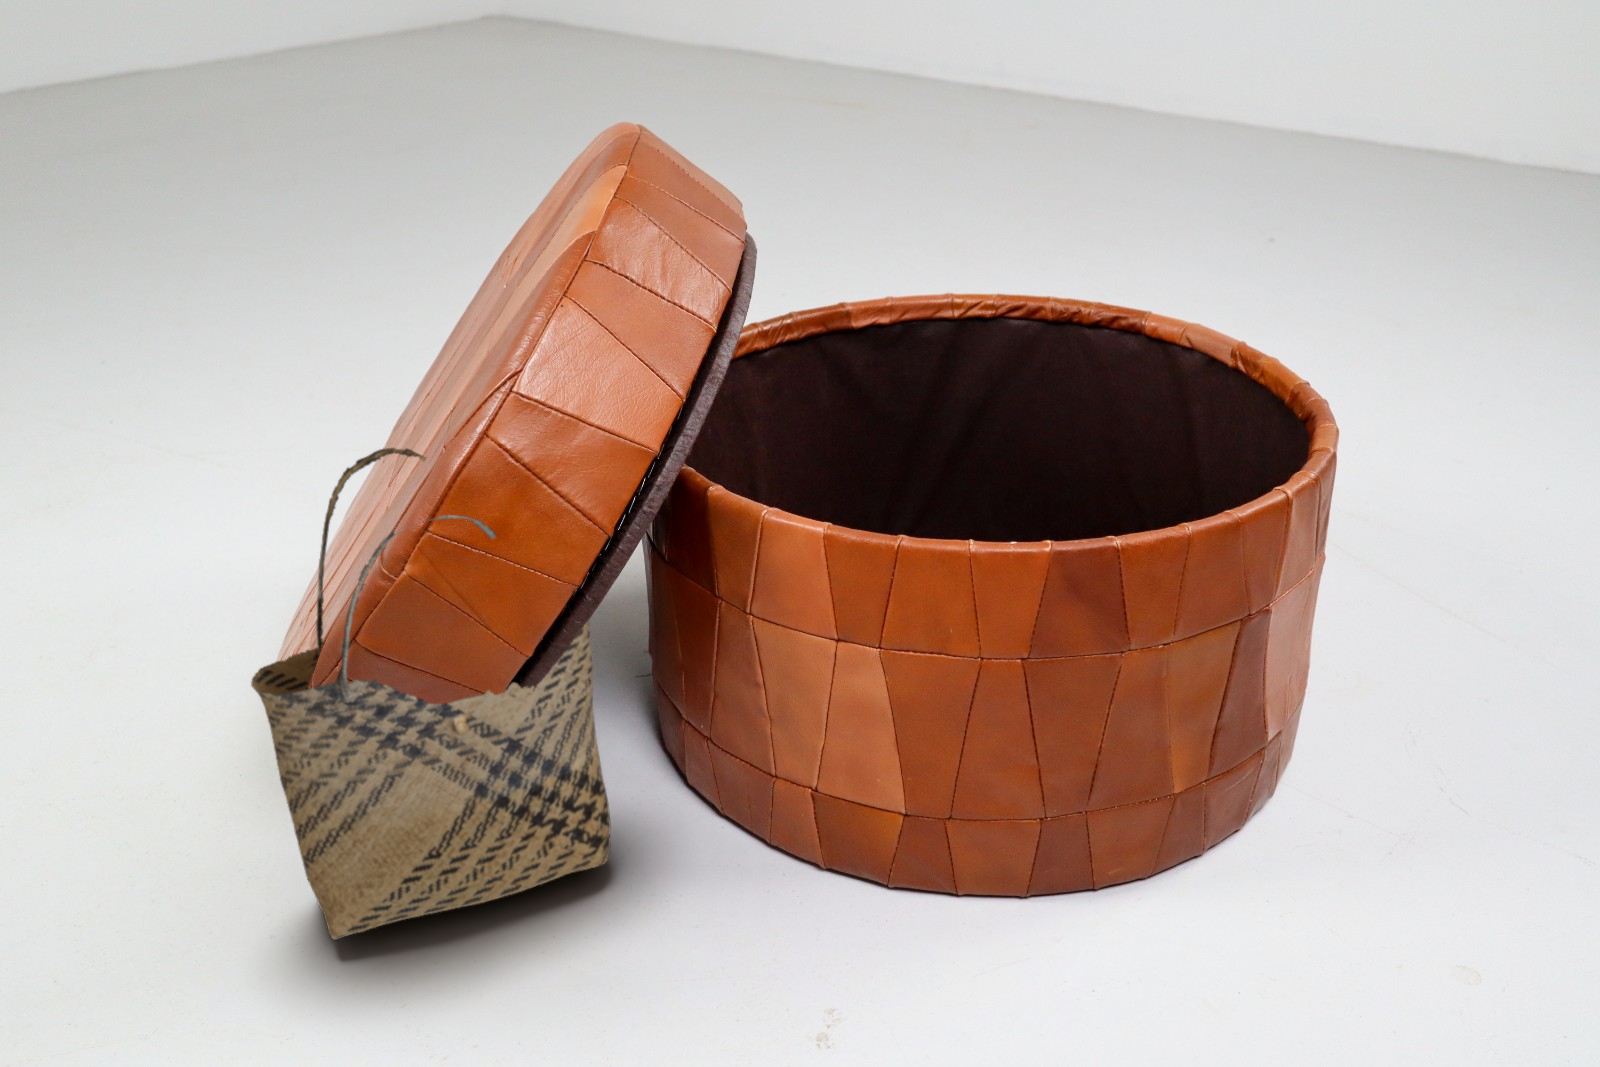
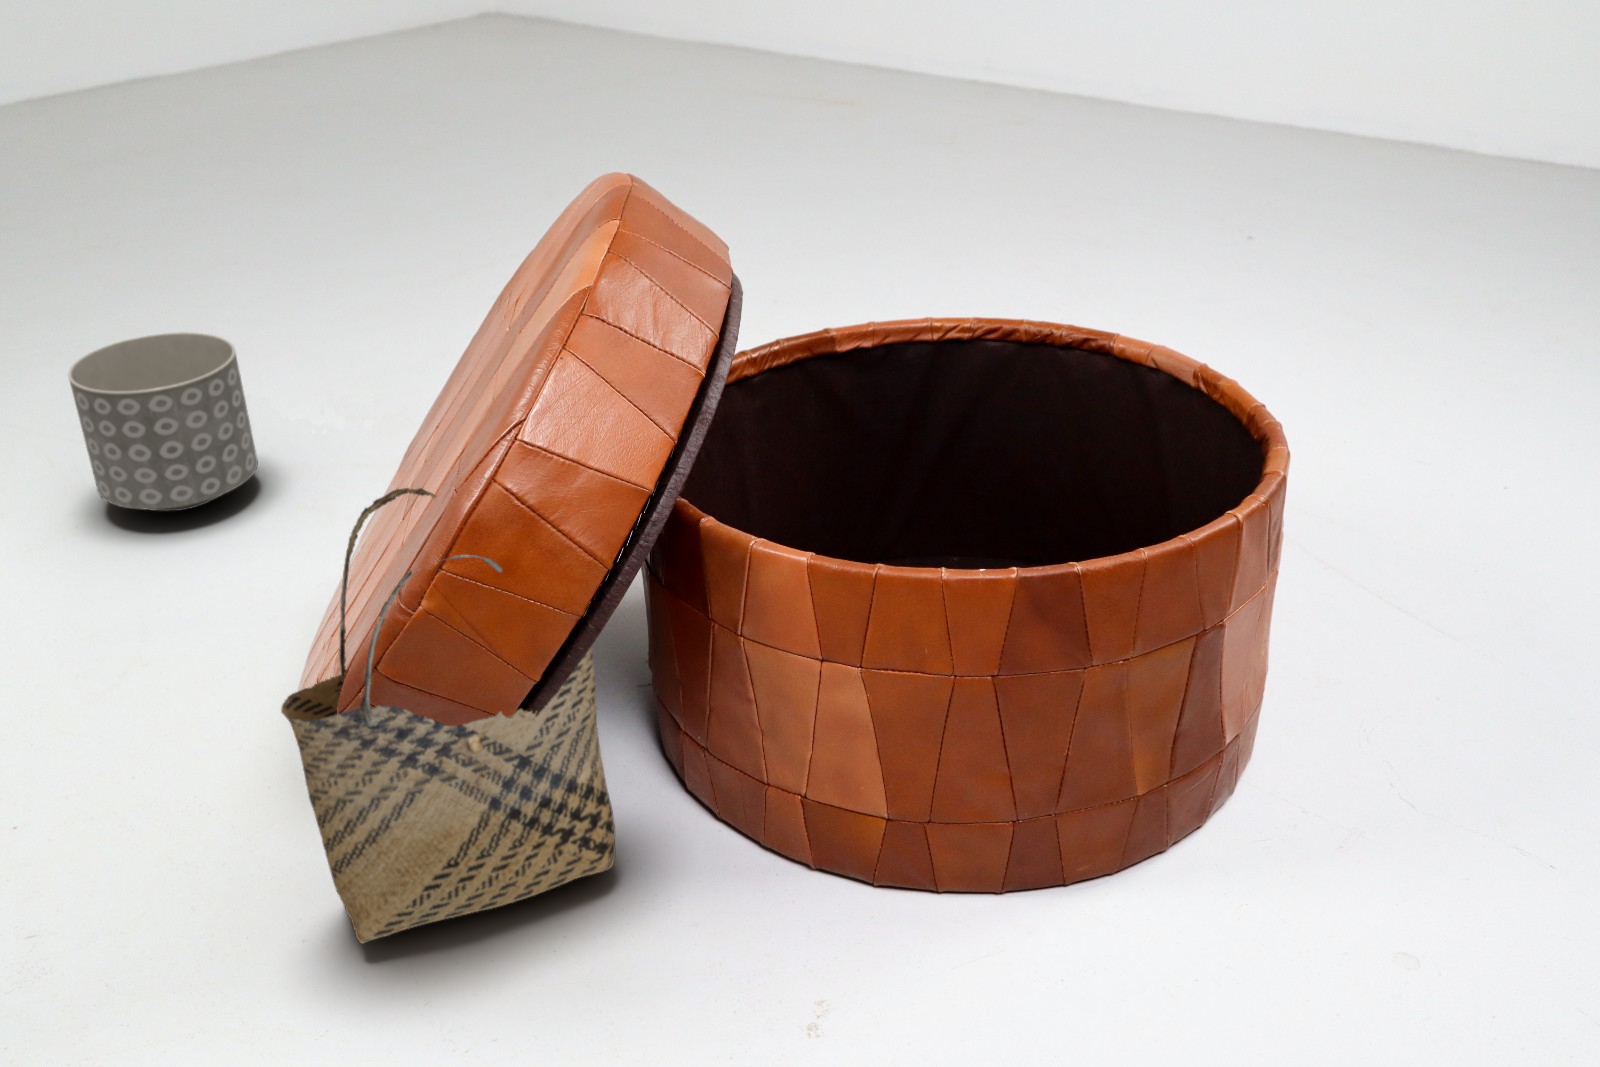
planter: none [47,303,244,488] -> present [68,332,258,511]

